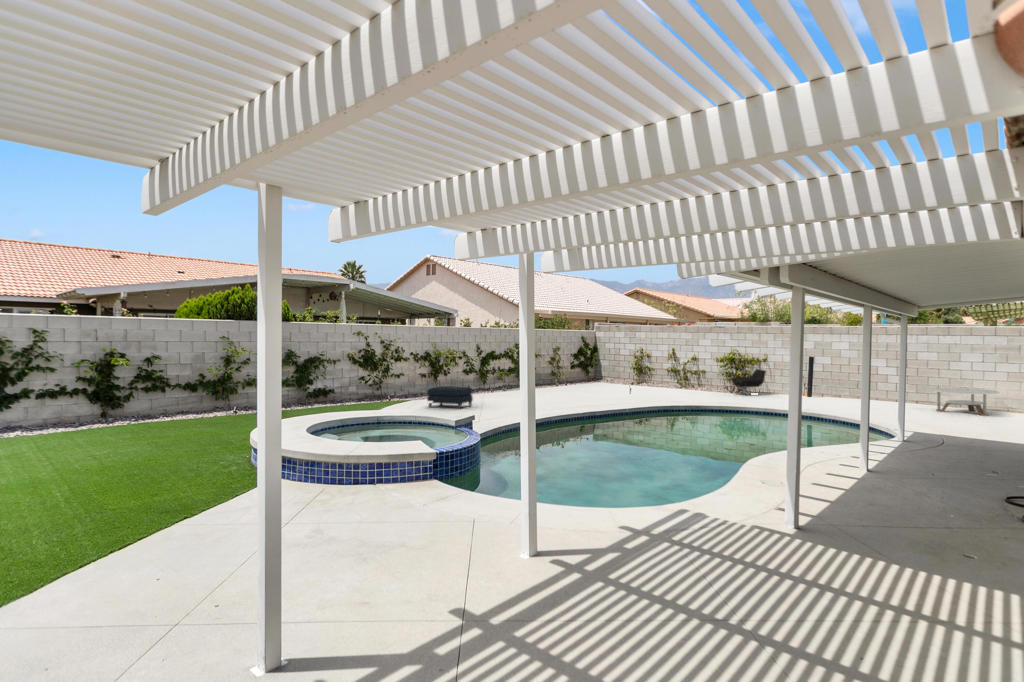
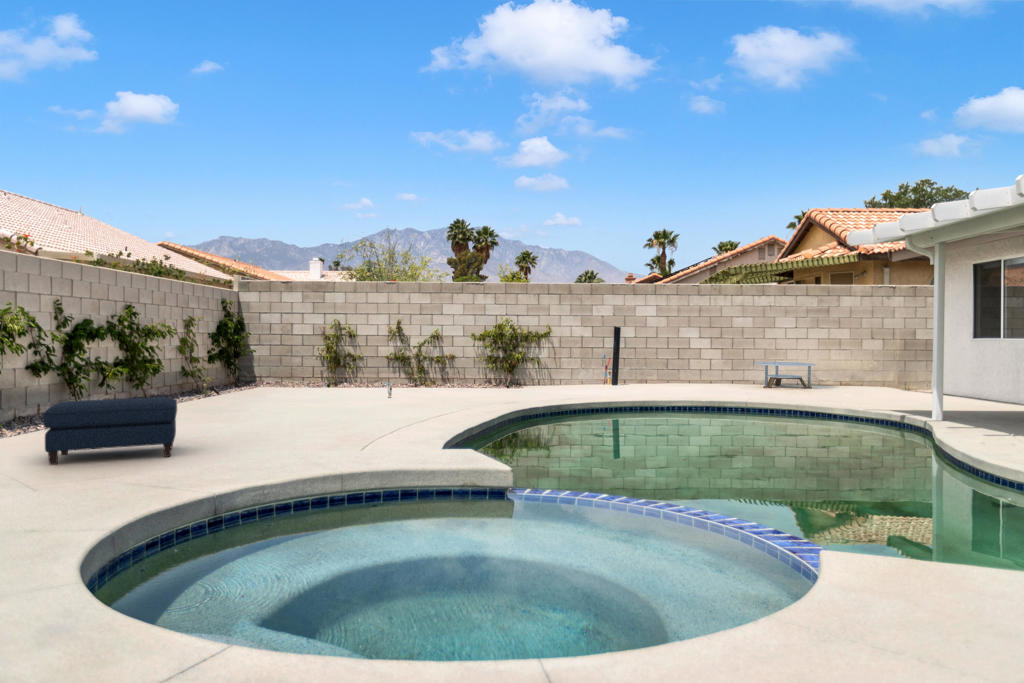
lounge chair: present [732,369,766,394] -> none [509,350,558,388]

